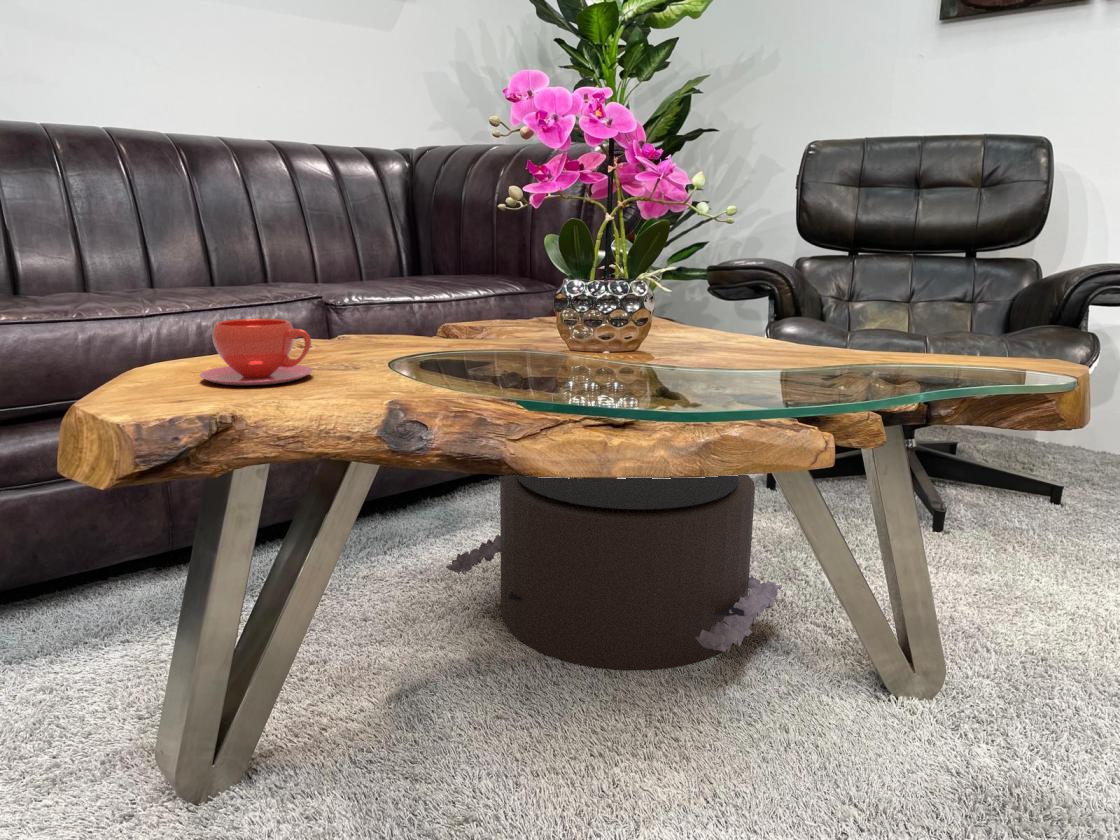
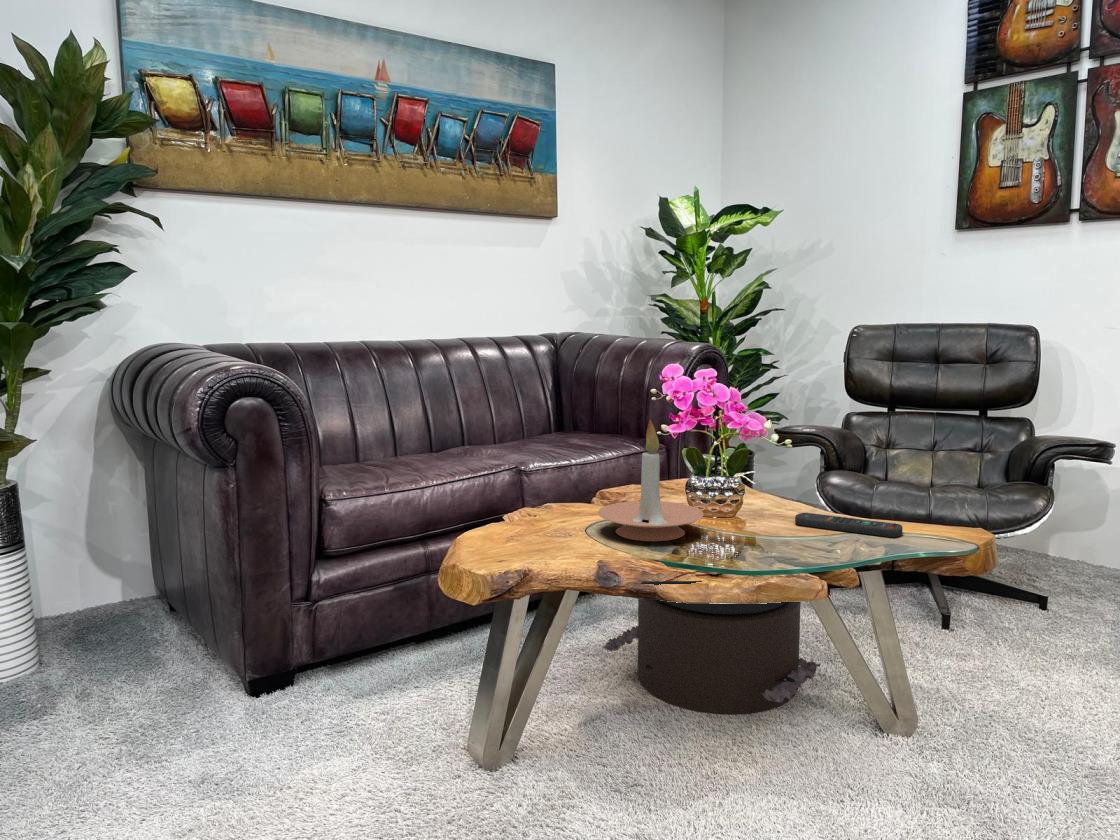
candle holder: none [409,149,601,373] -> present [598,420,704,541]
teacup: present [200,319,312,385] -> none [498,512,554,551]
remote control: none [756,338,943,368] -> present [795,513,903,537]

